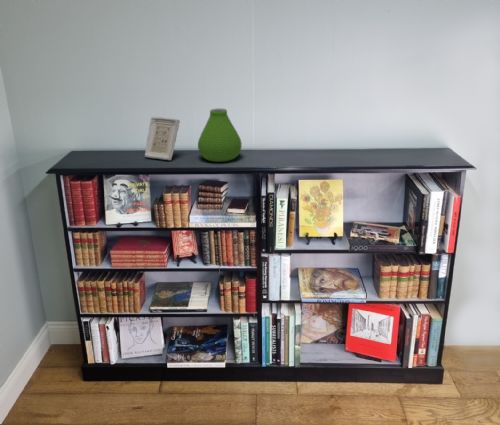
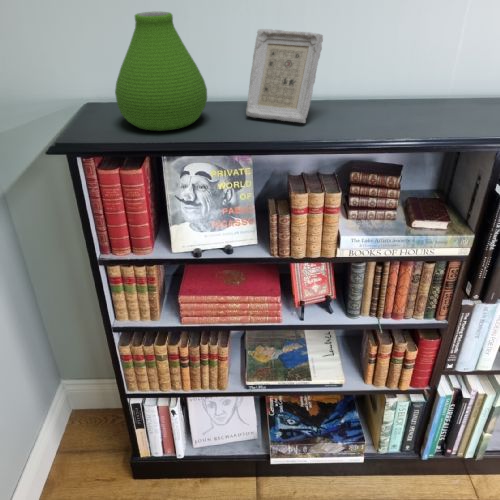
vase: present [198,109,242,162] -> present [115,12,207,131]

